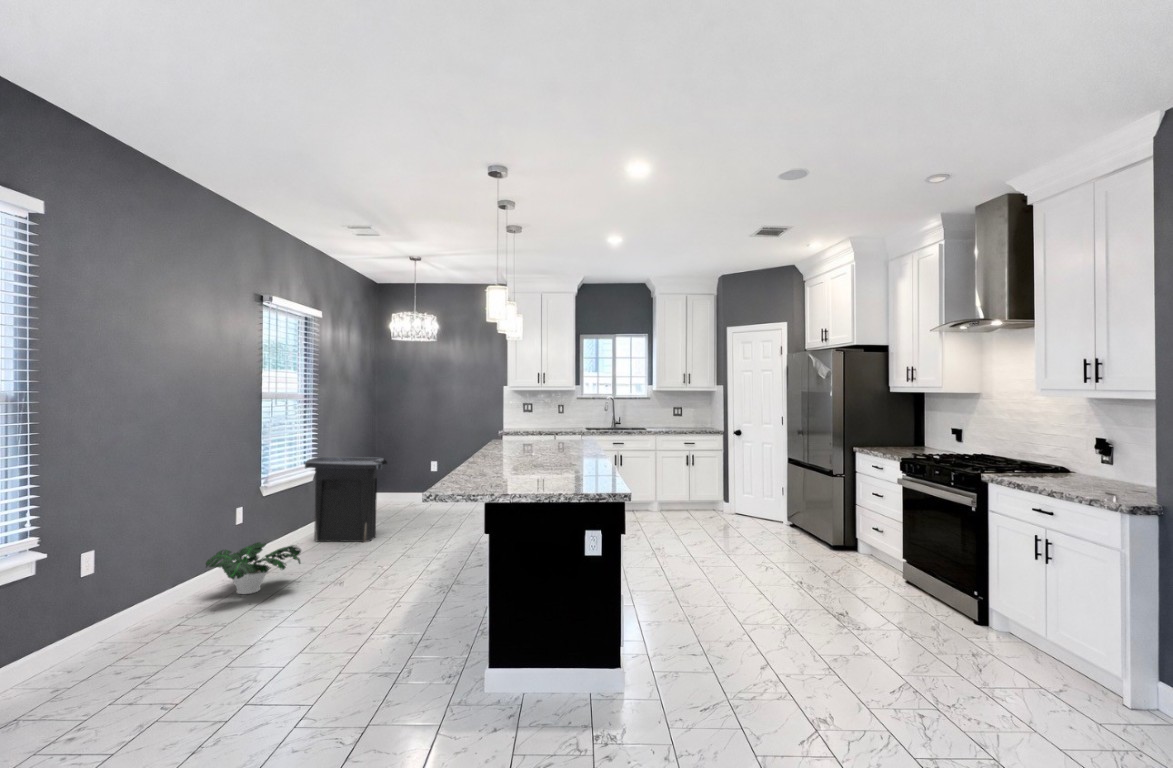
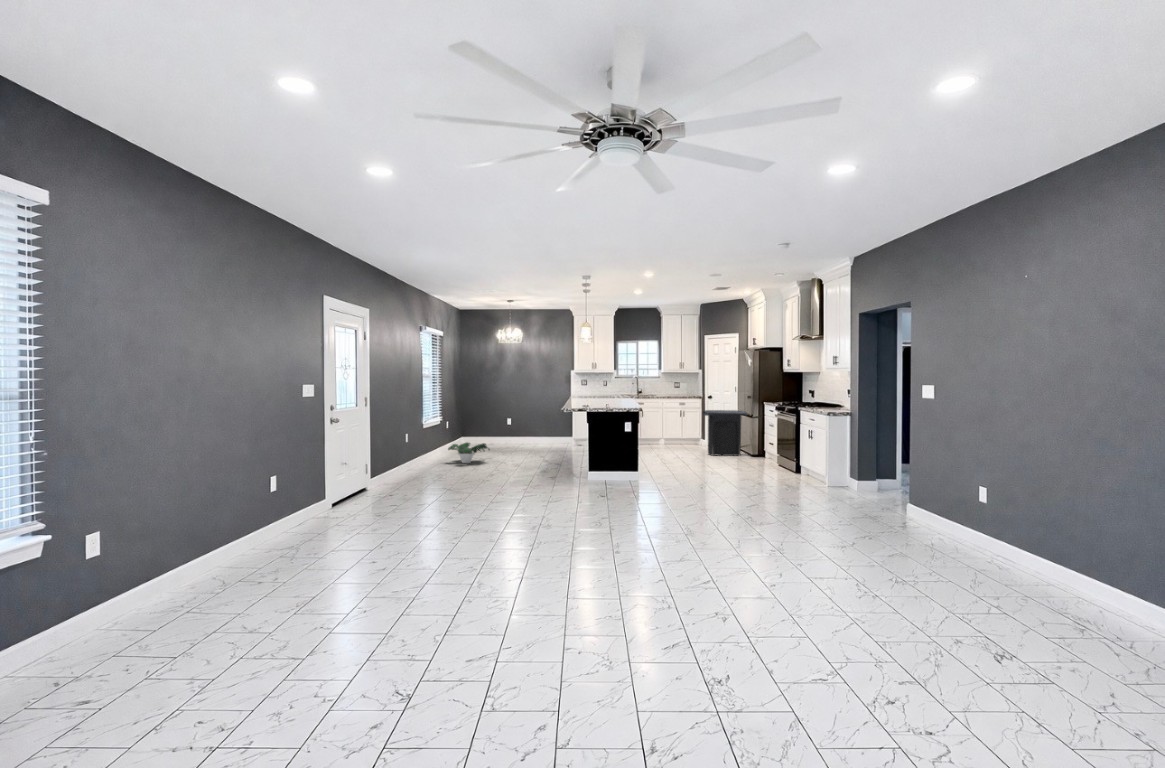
trash can: present [305,457,387,542] -> present [703,410,747,456]

